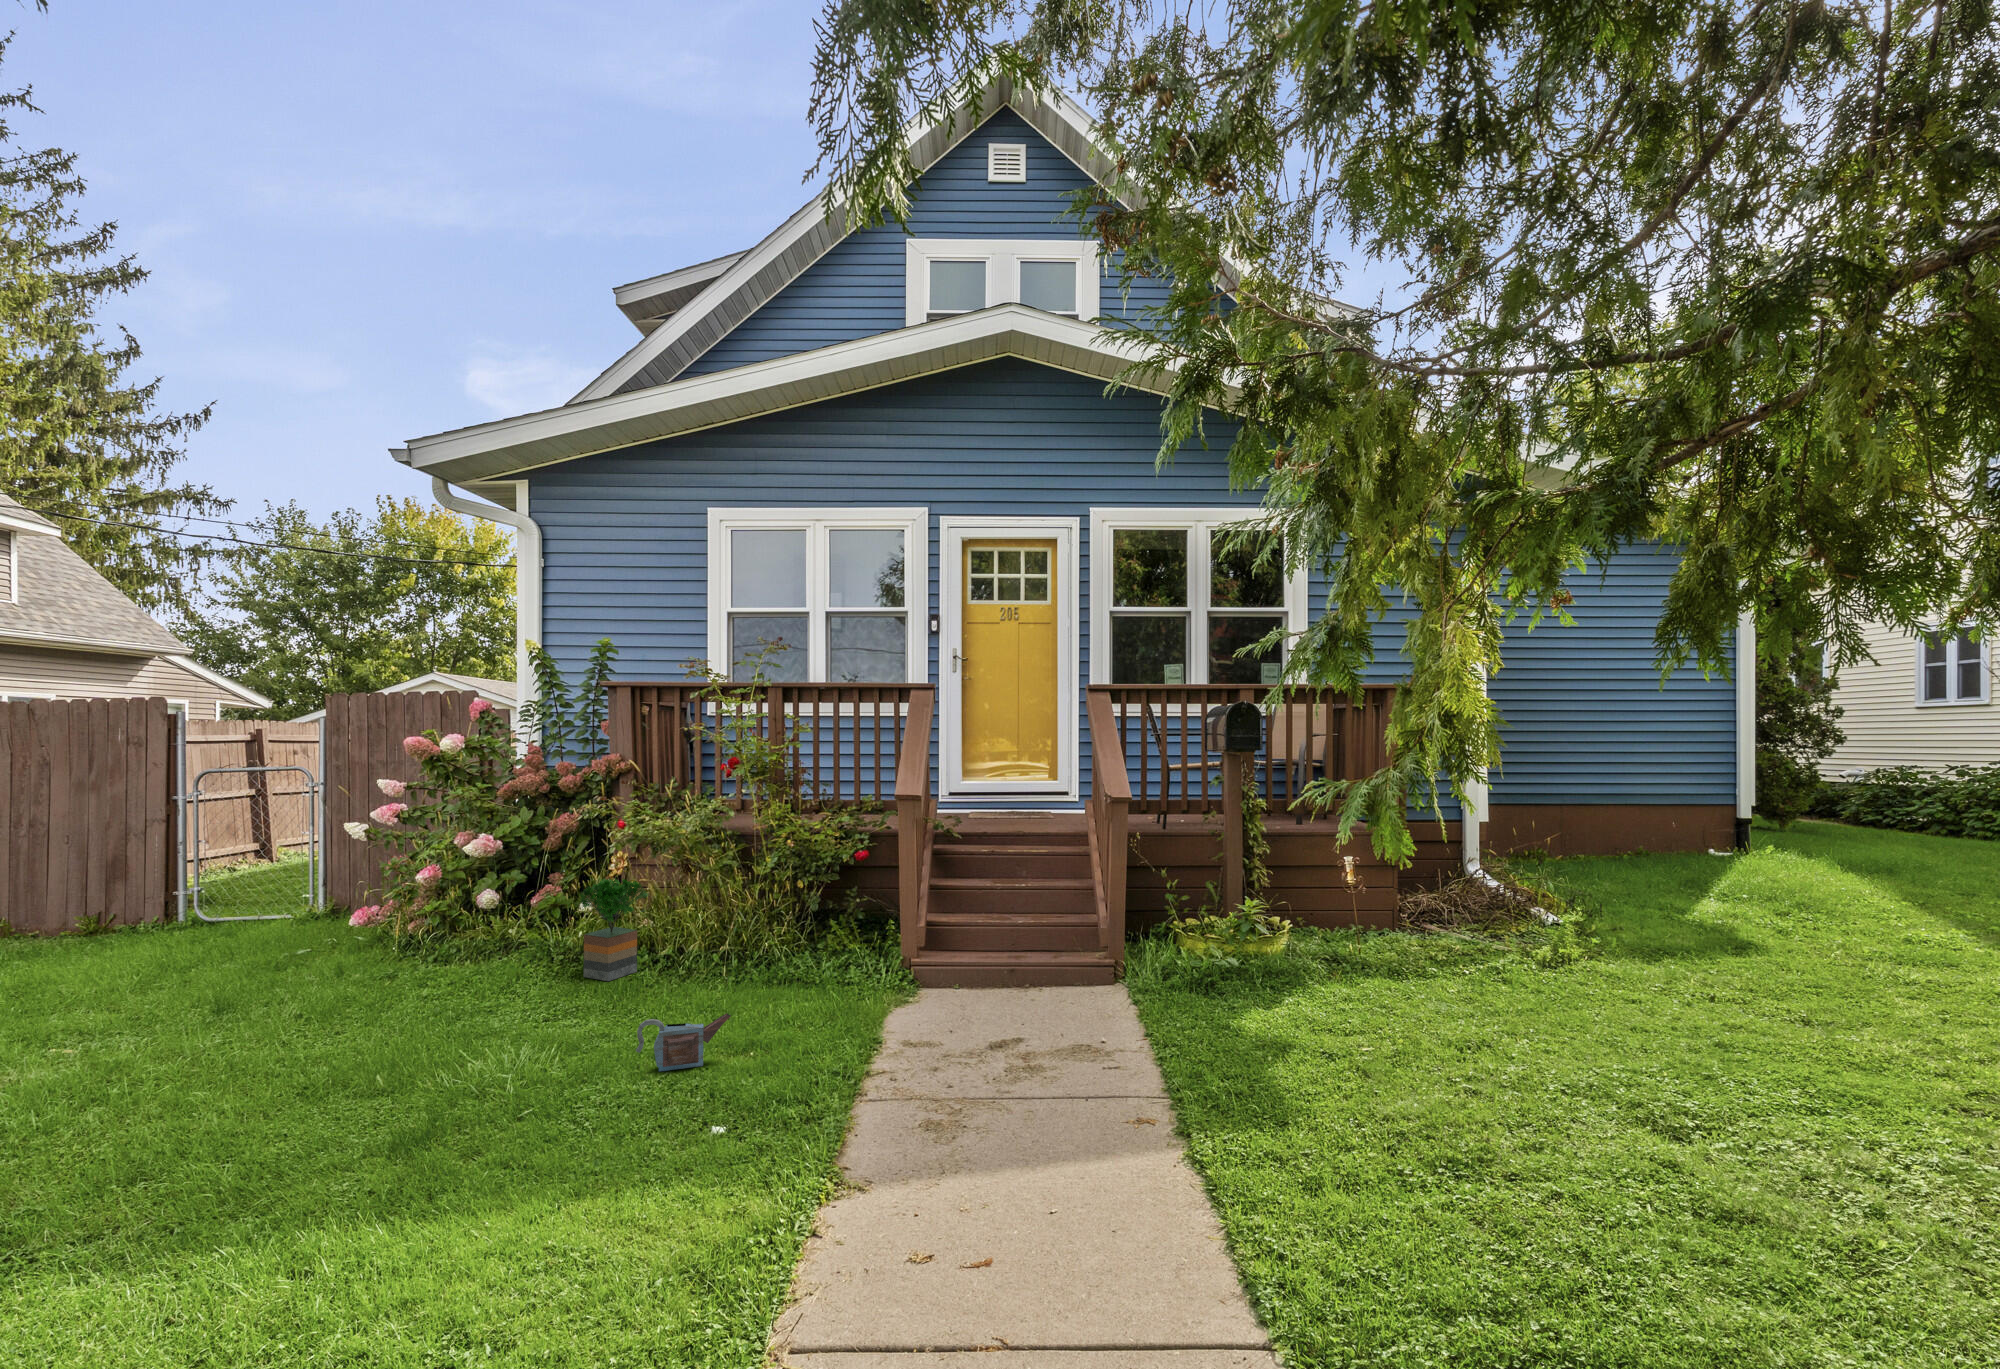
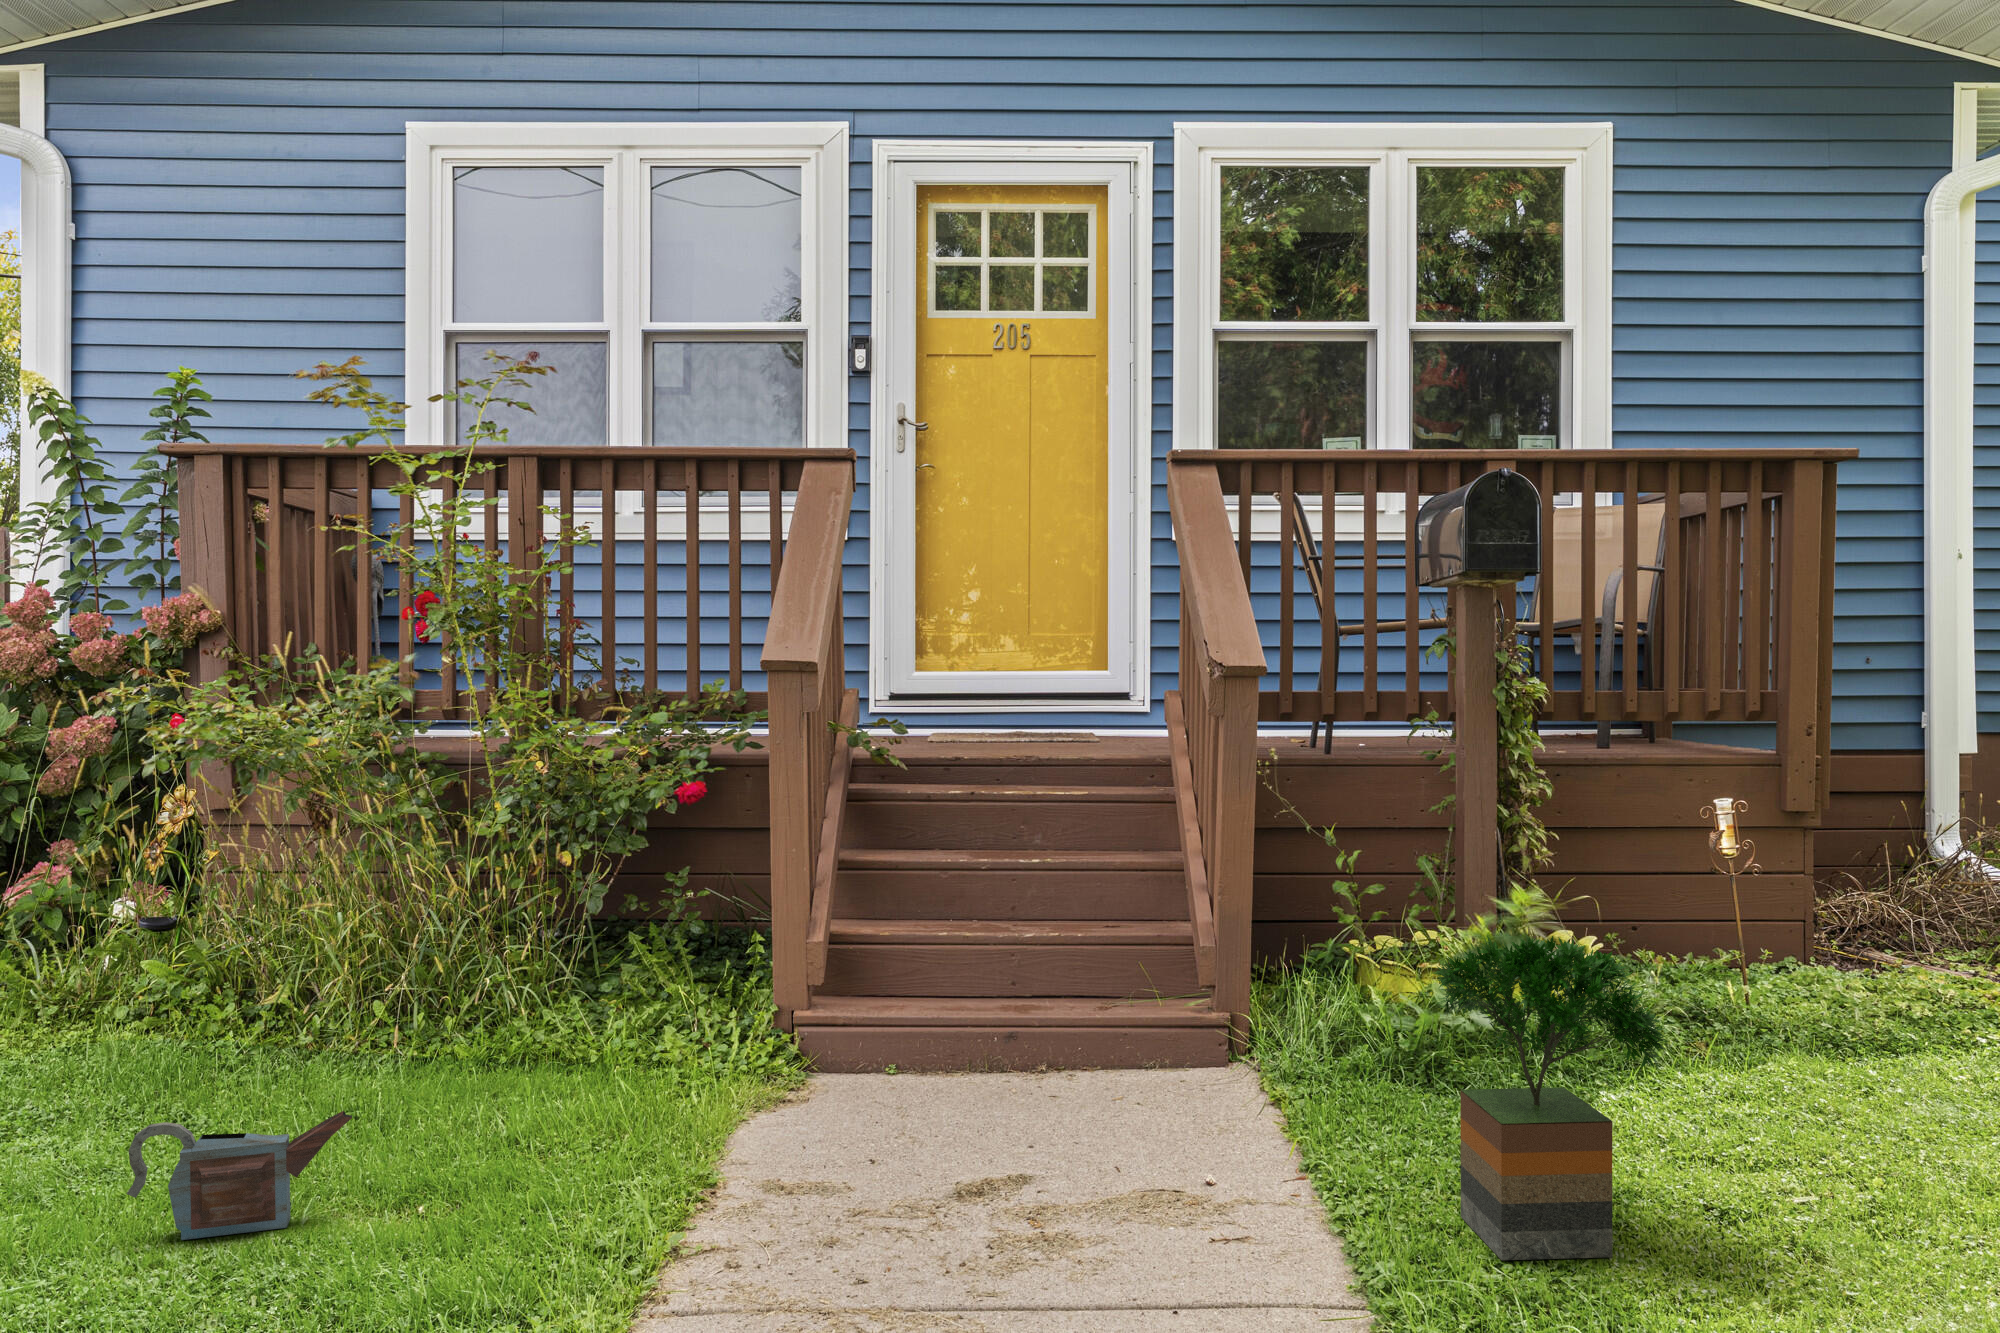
potted tree: present [580,878,648,981] -> present [1433,936,1667,1260]

